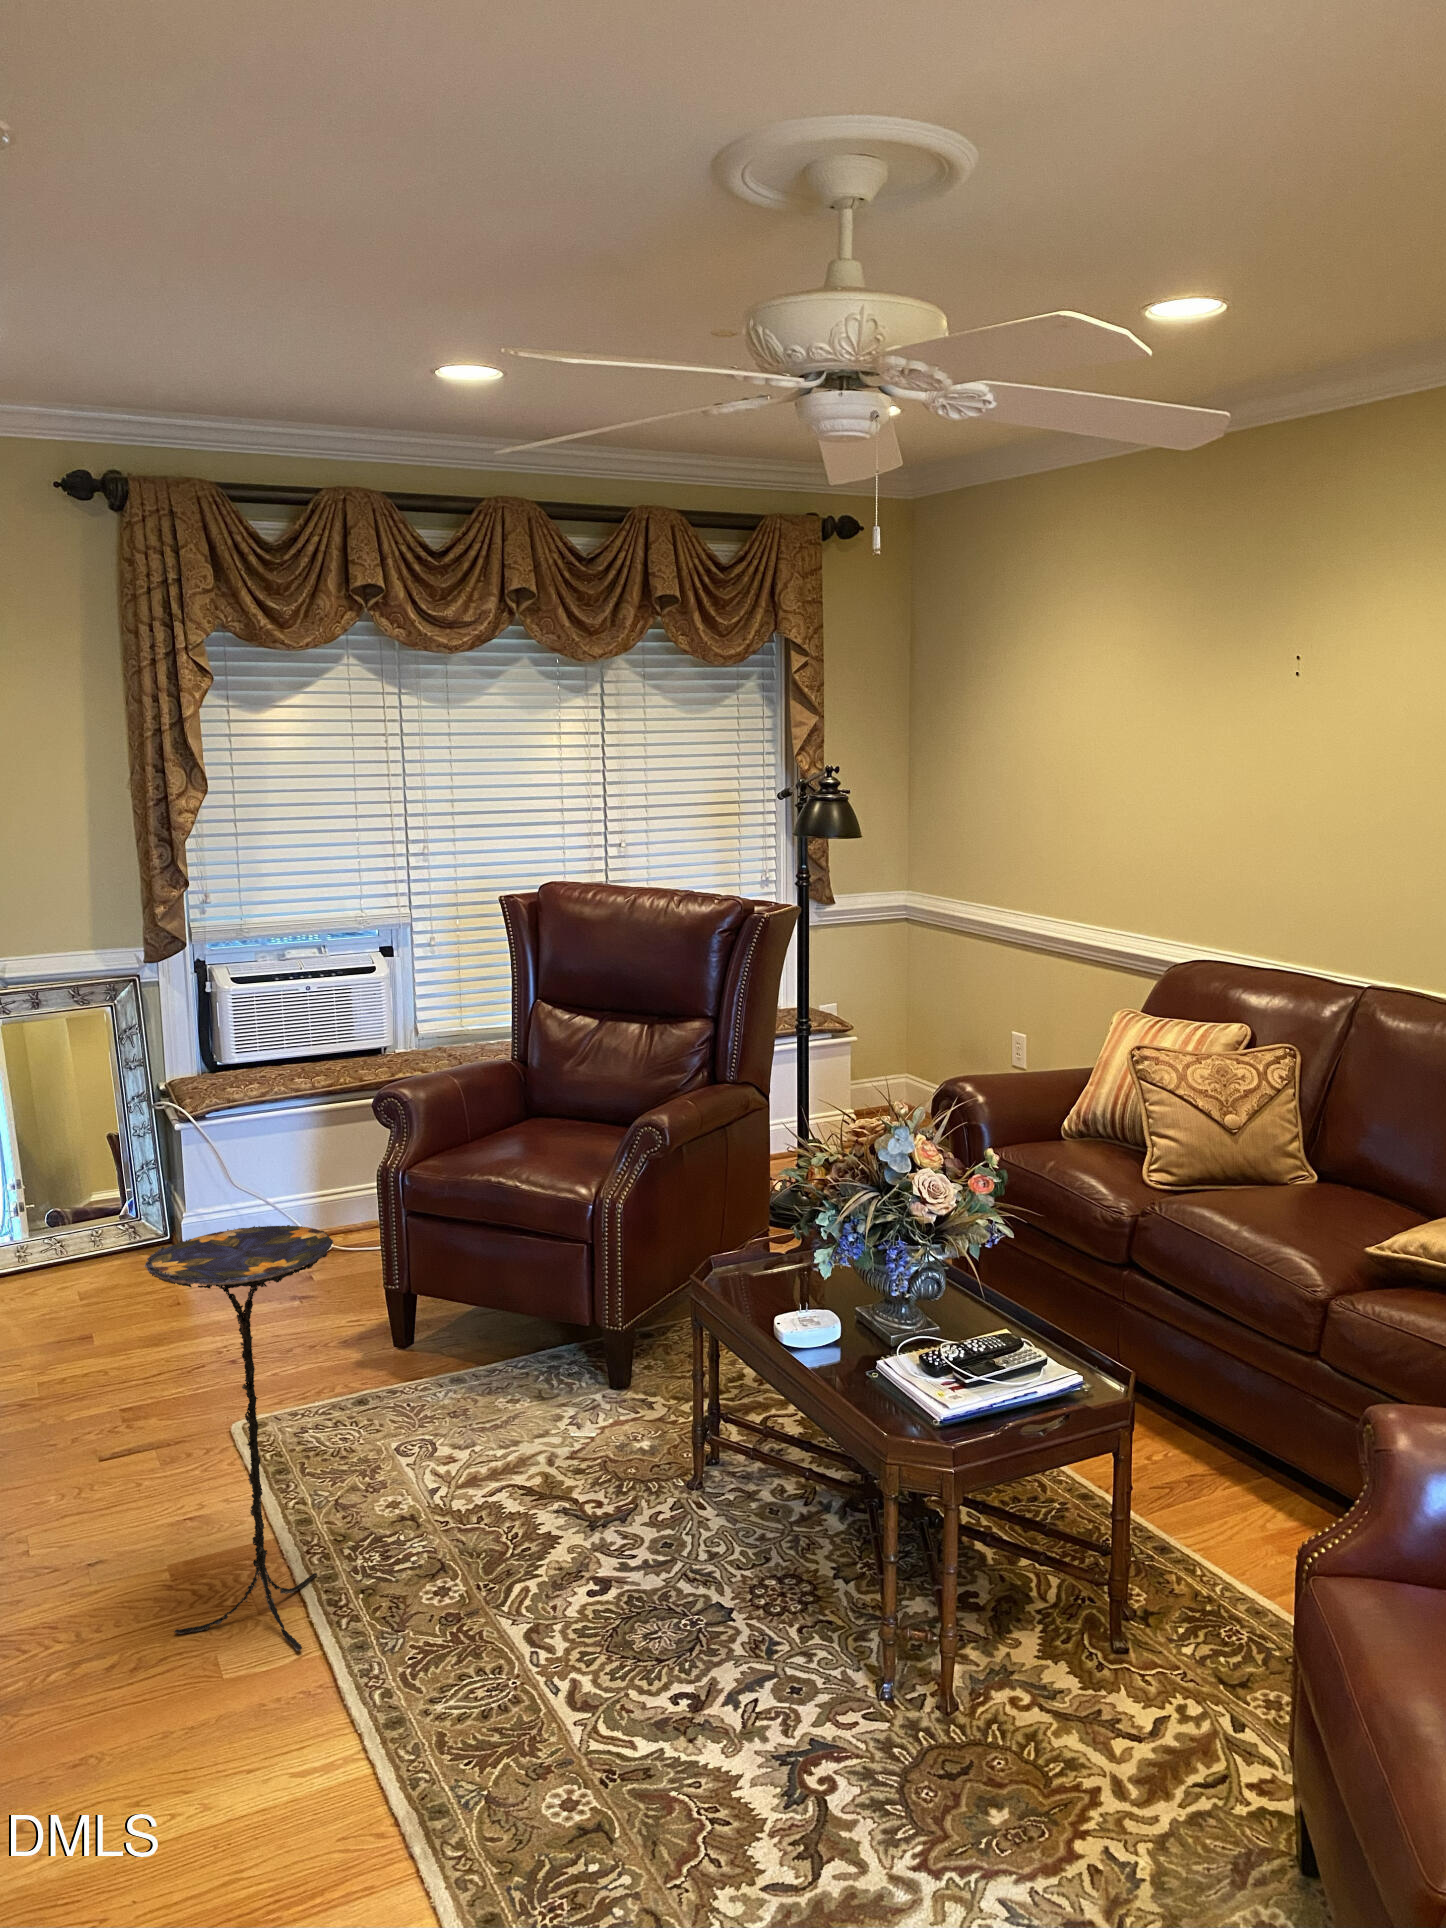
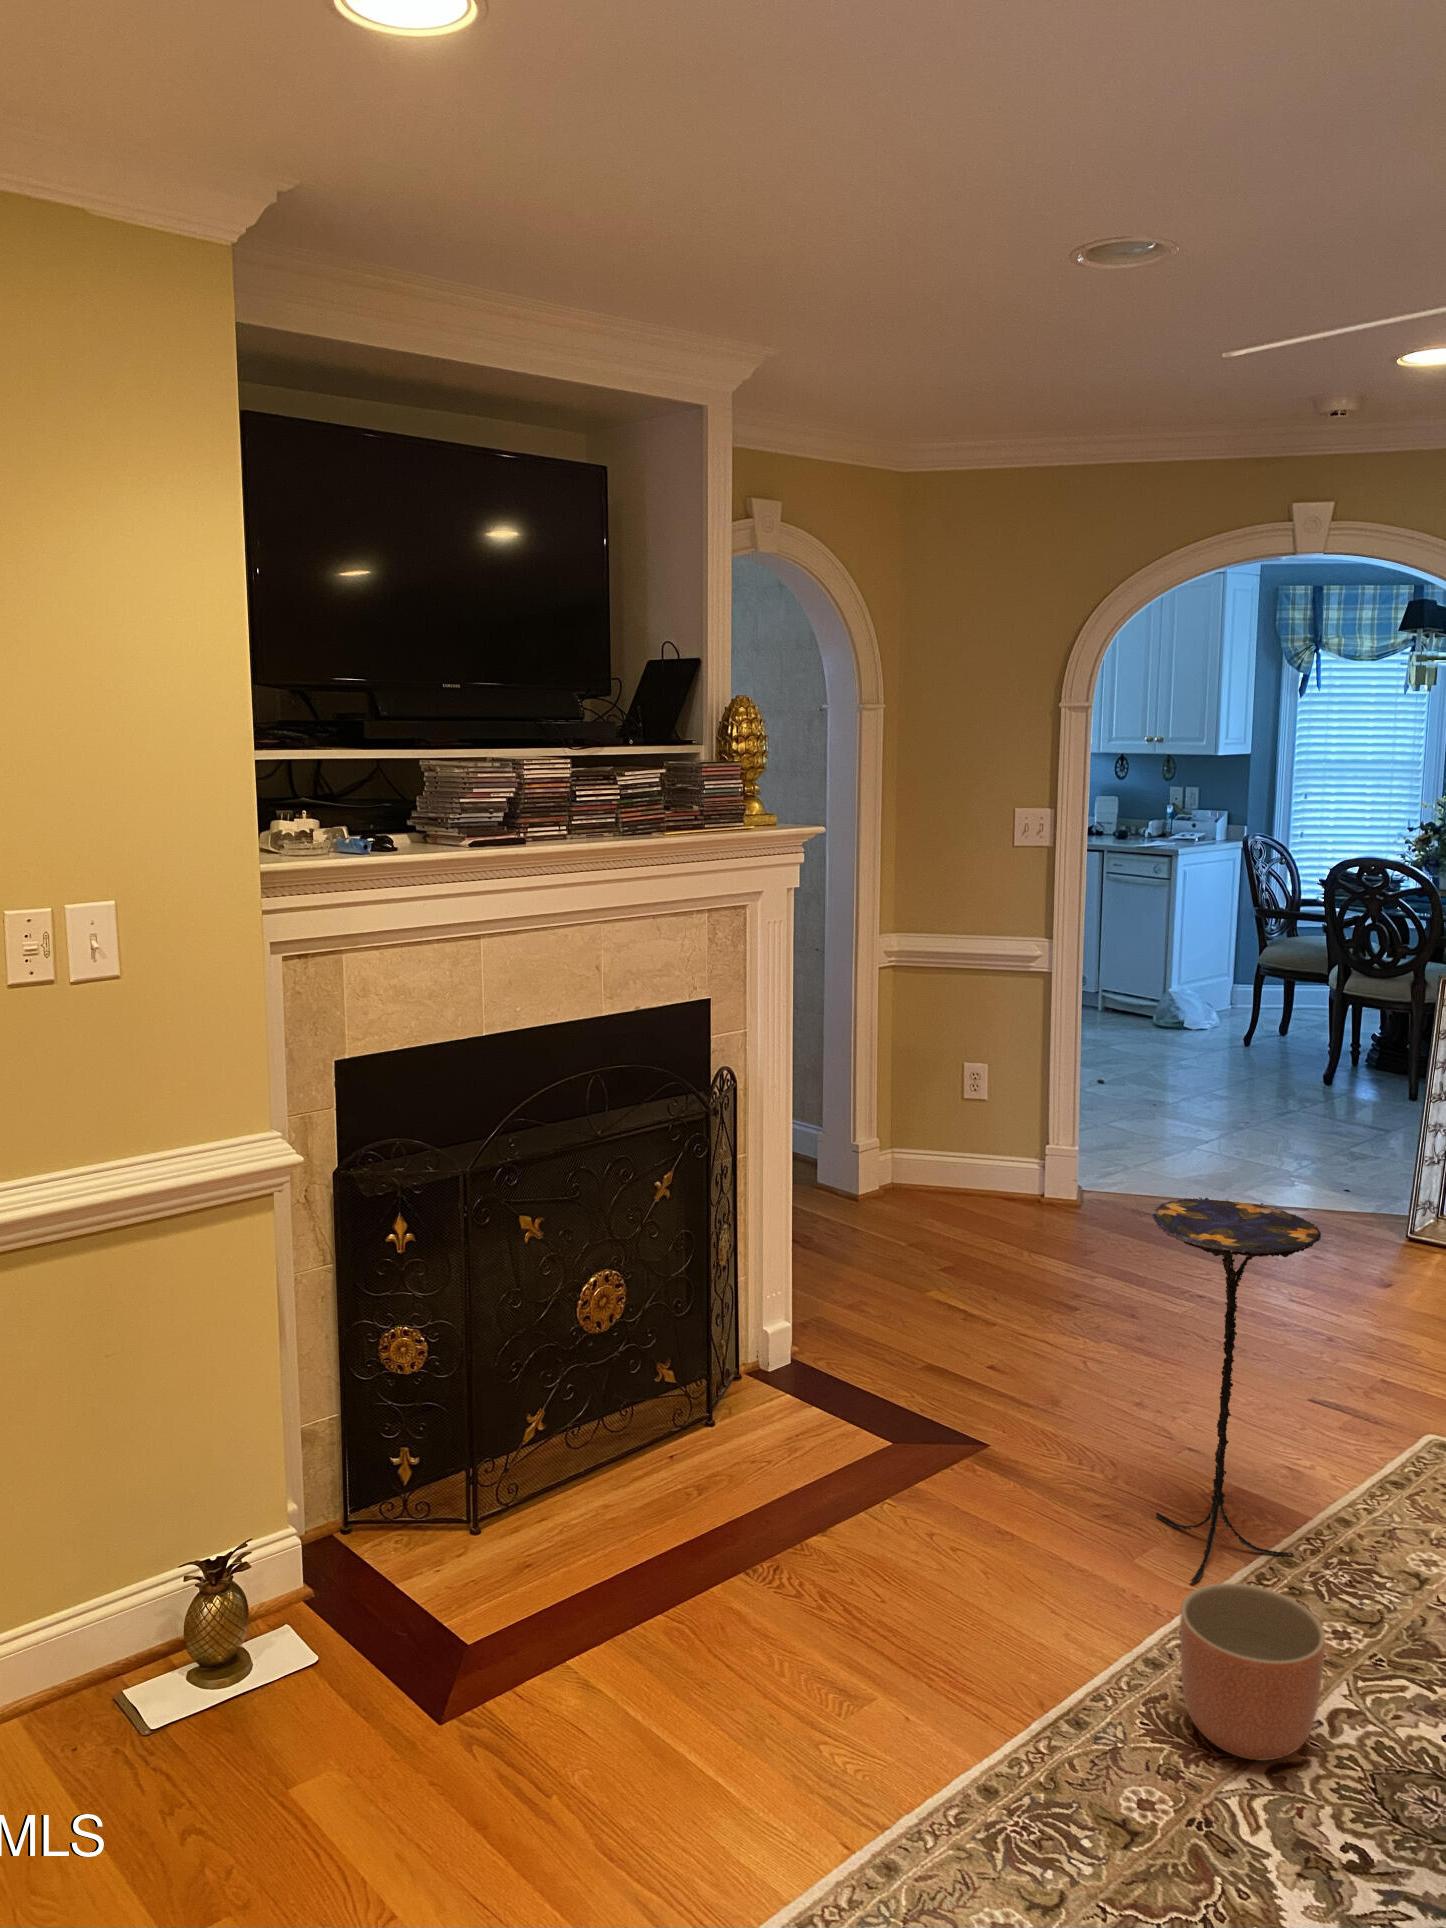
planter: none [447,1551,585,1727] -> present [1180,1583,1325,1761]

